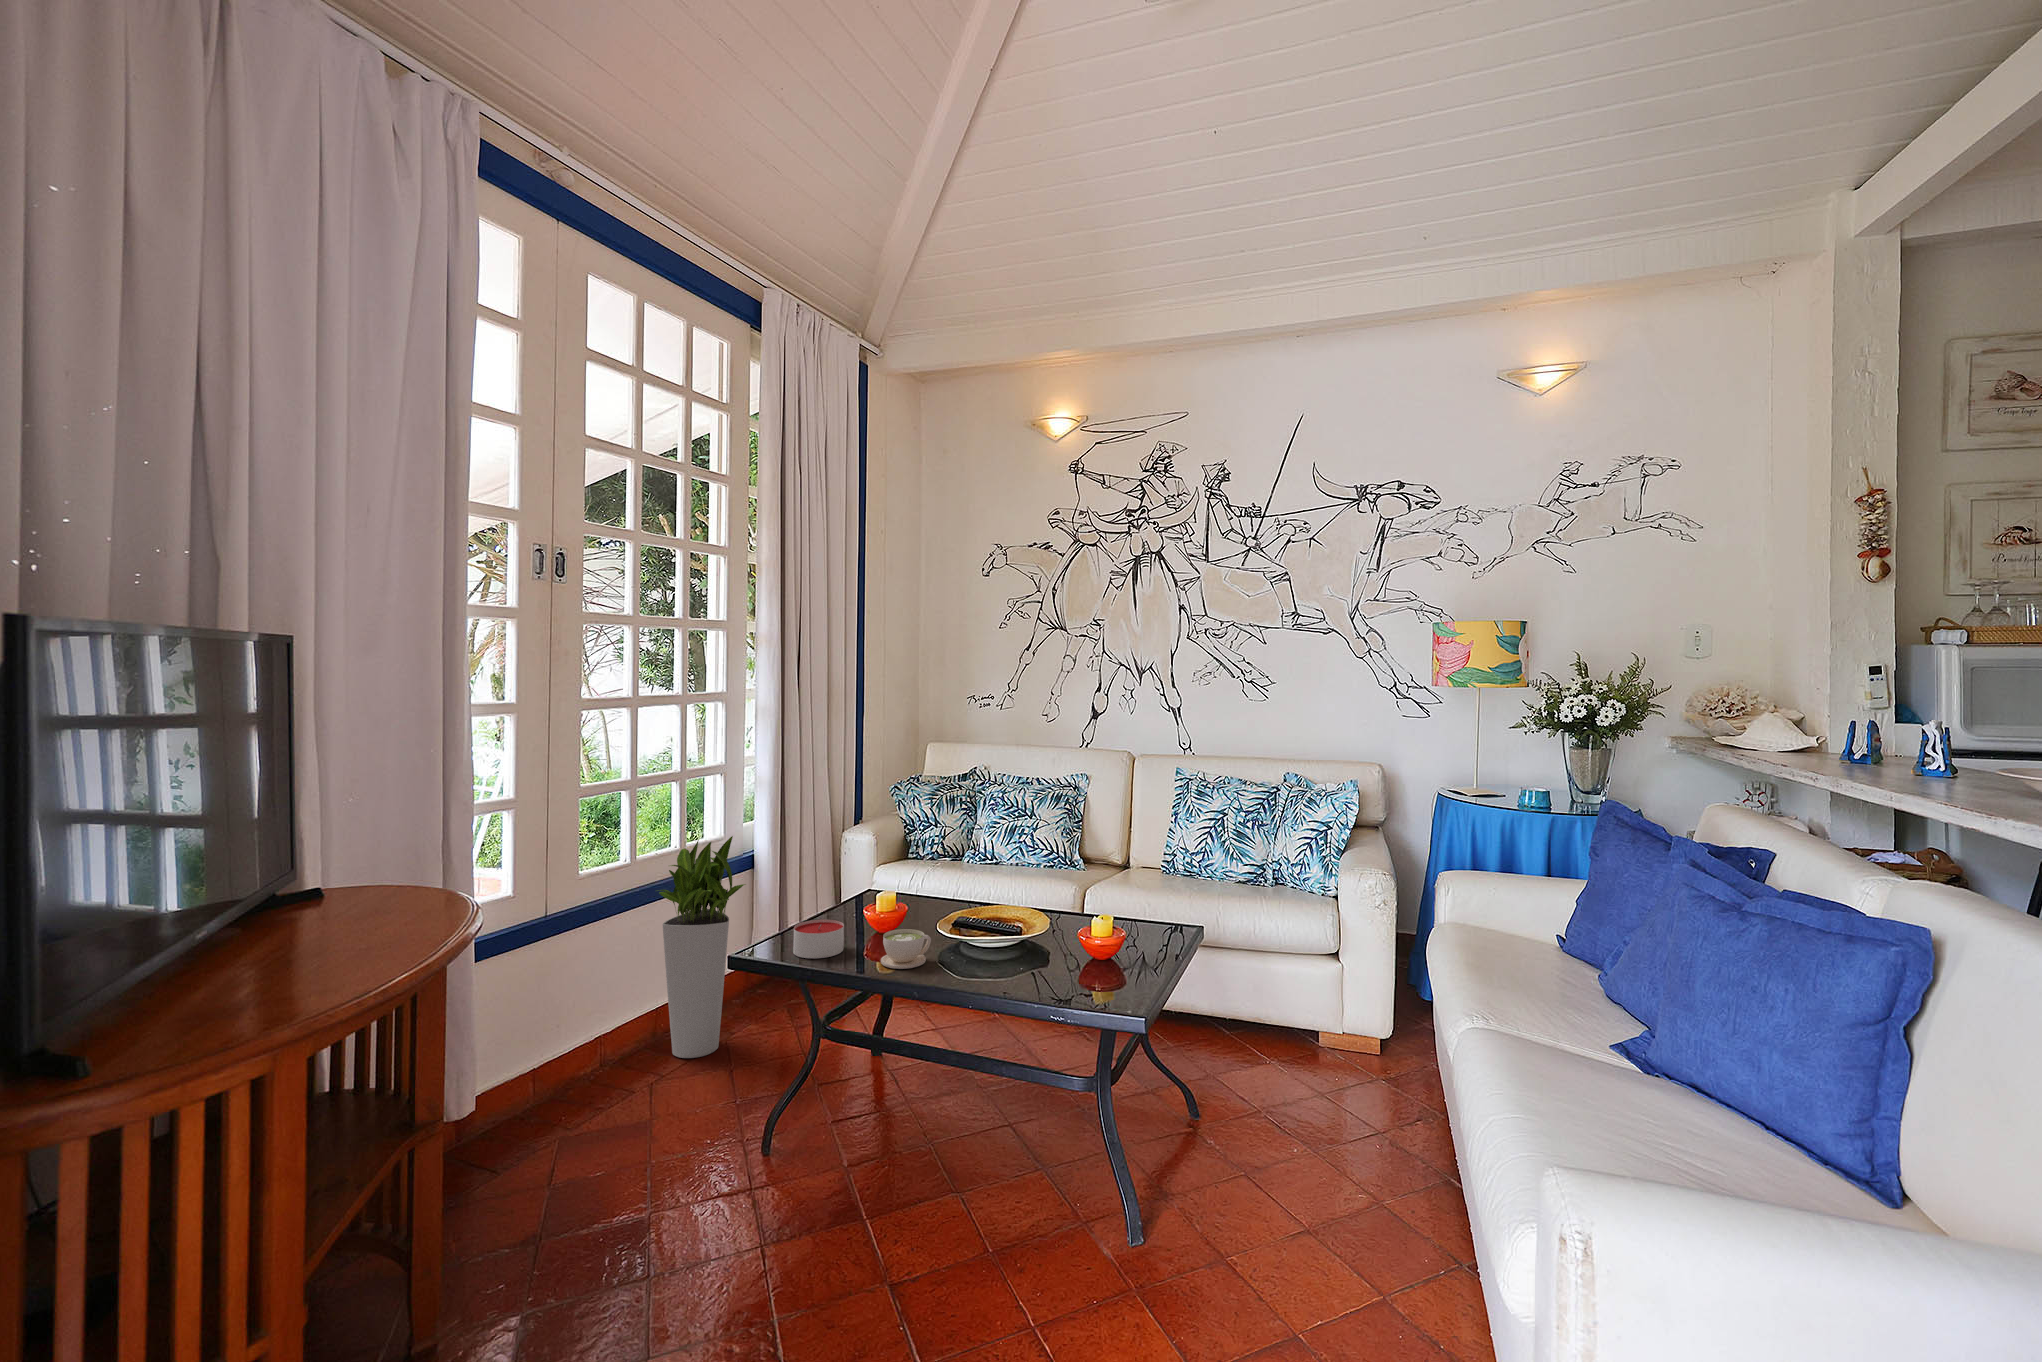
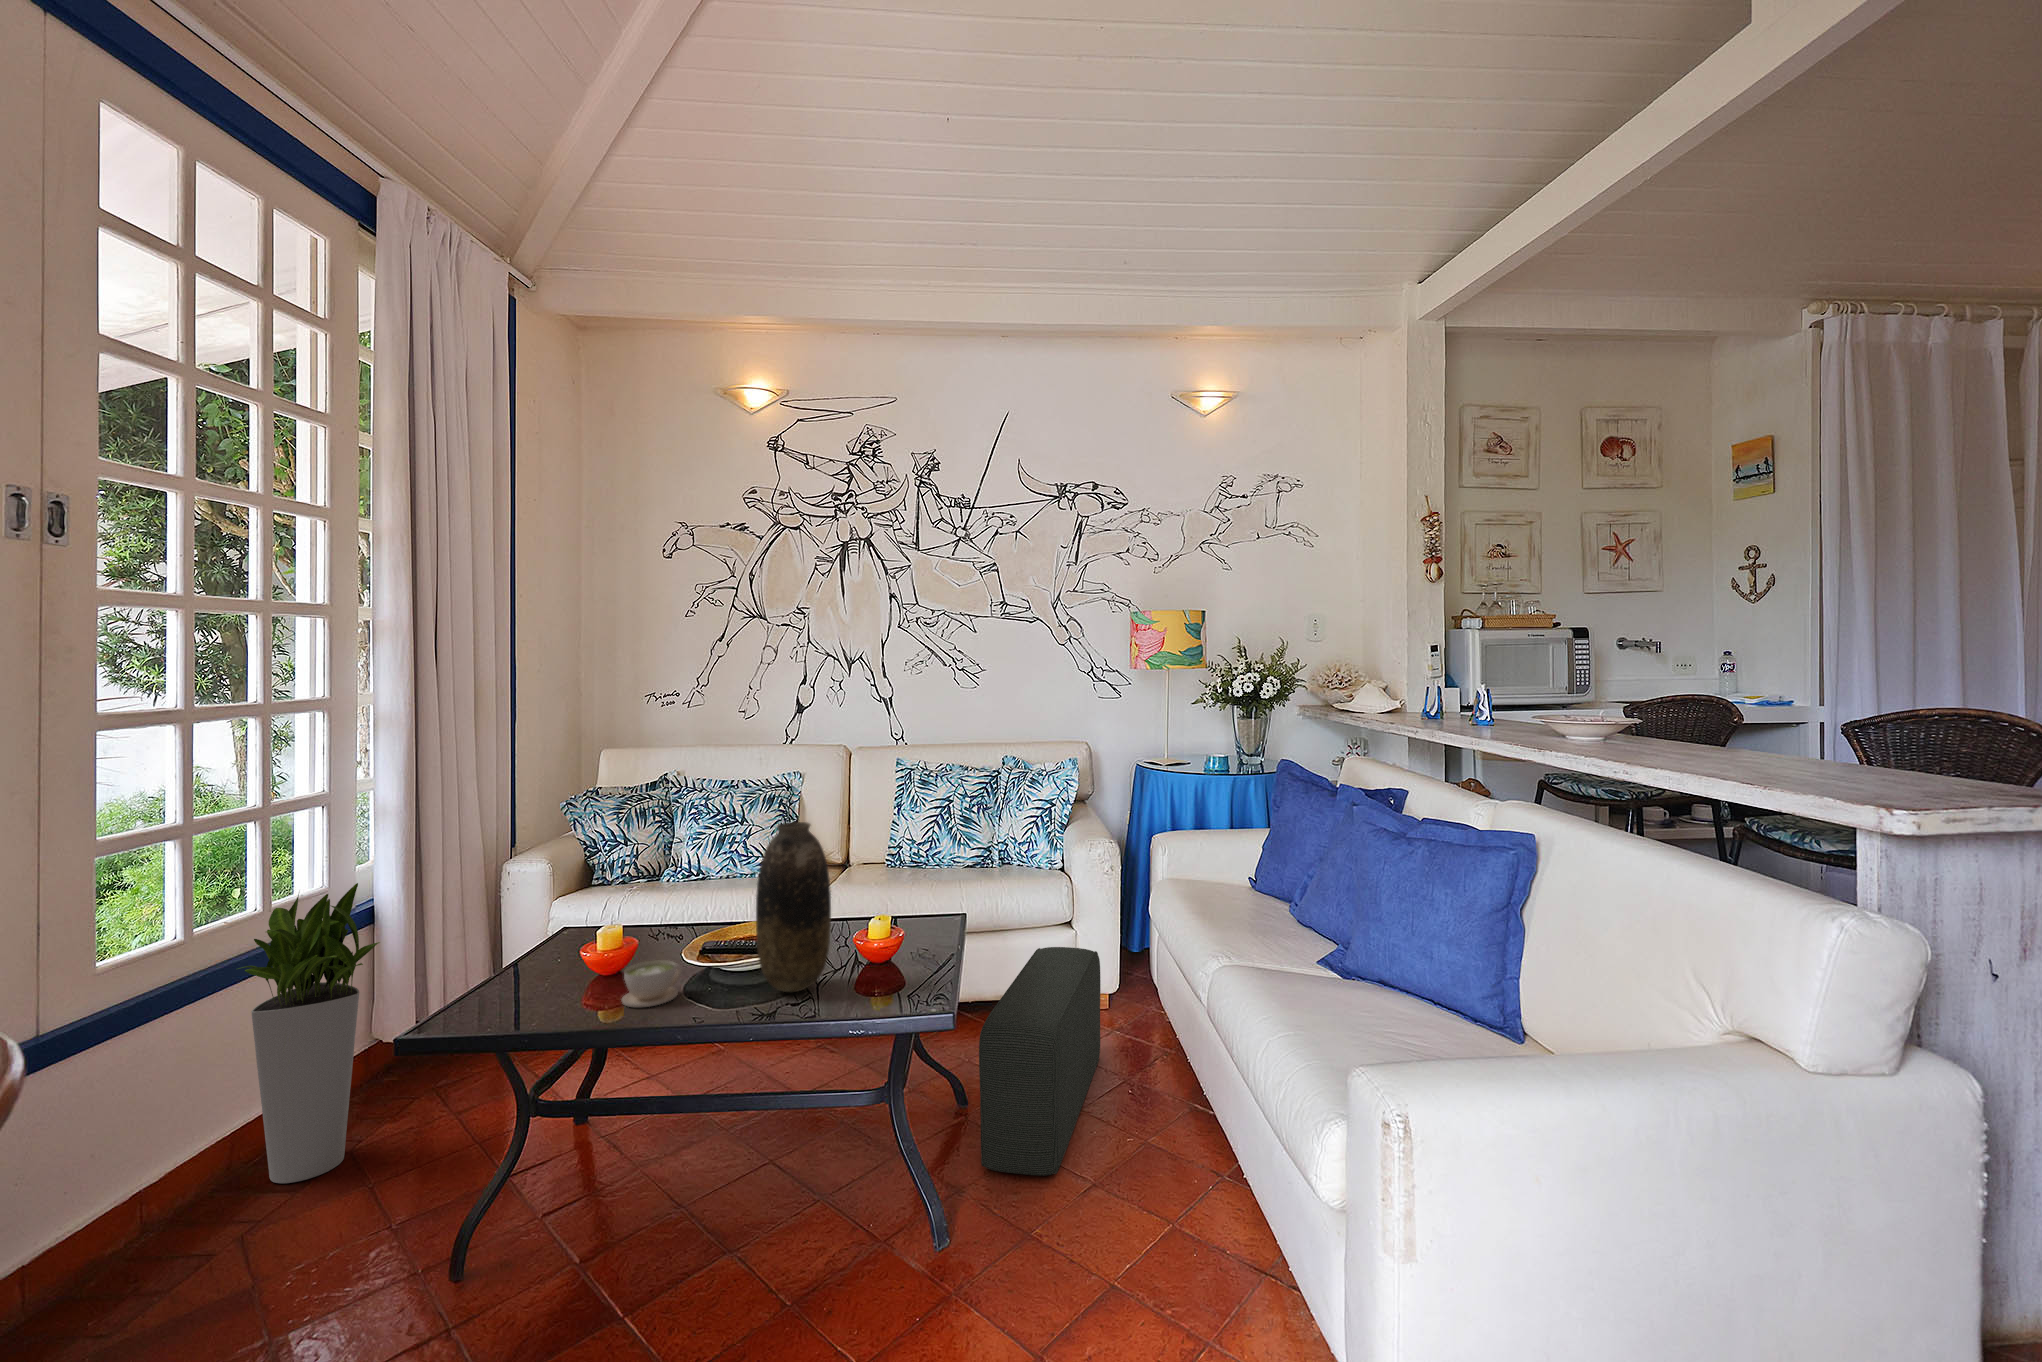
vase: none [986,820,1053,978] -> present [756,822,831,992]
candle: present [793,920,844,958] -> none [496,965,564,1015]
pouf: none [1195,976,1358,1217] -> present [979,947,1101,1176]

